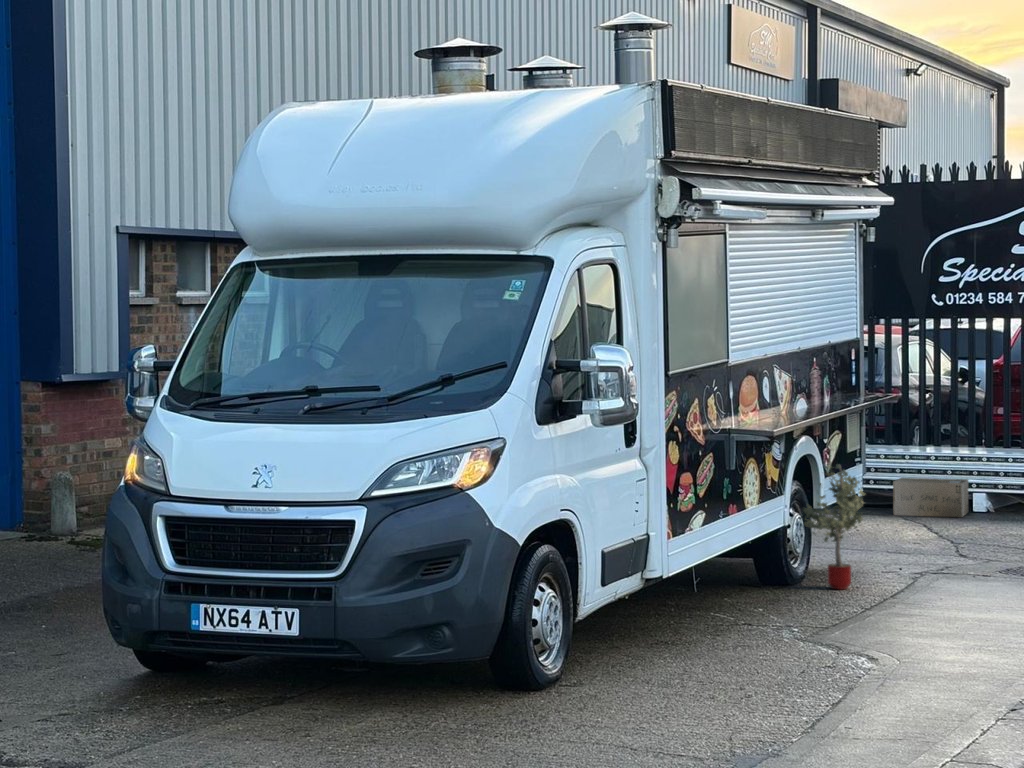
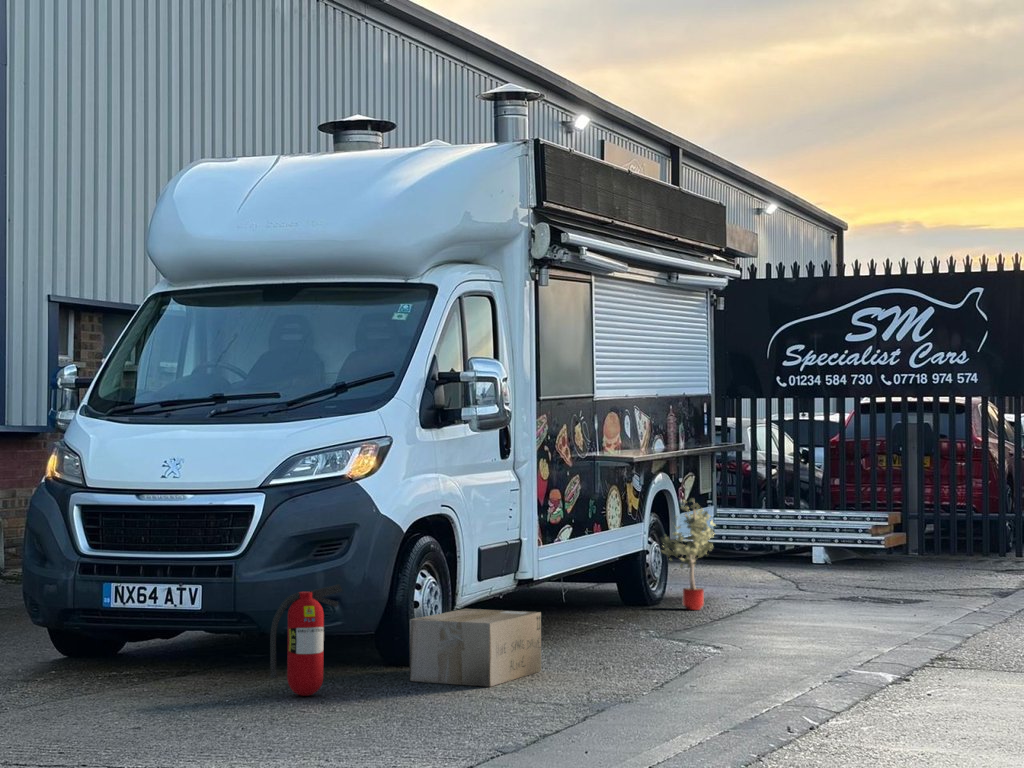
cardboard box: present [893,478,968,517] -> present [410,609,541,687]
fire extinguisher: none [375,610,454,734] -> present [270,585,343,696]

